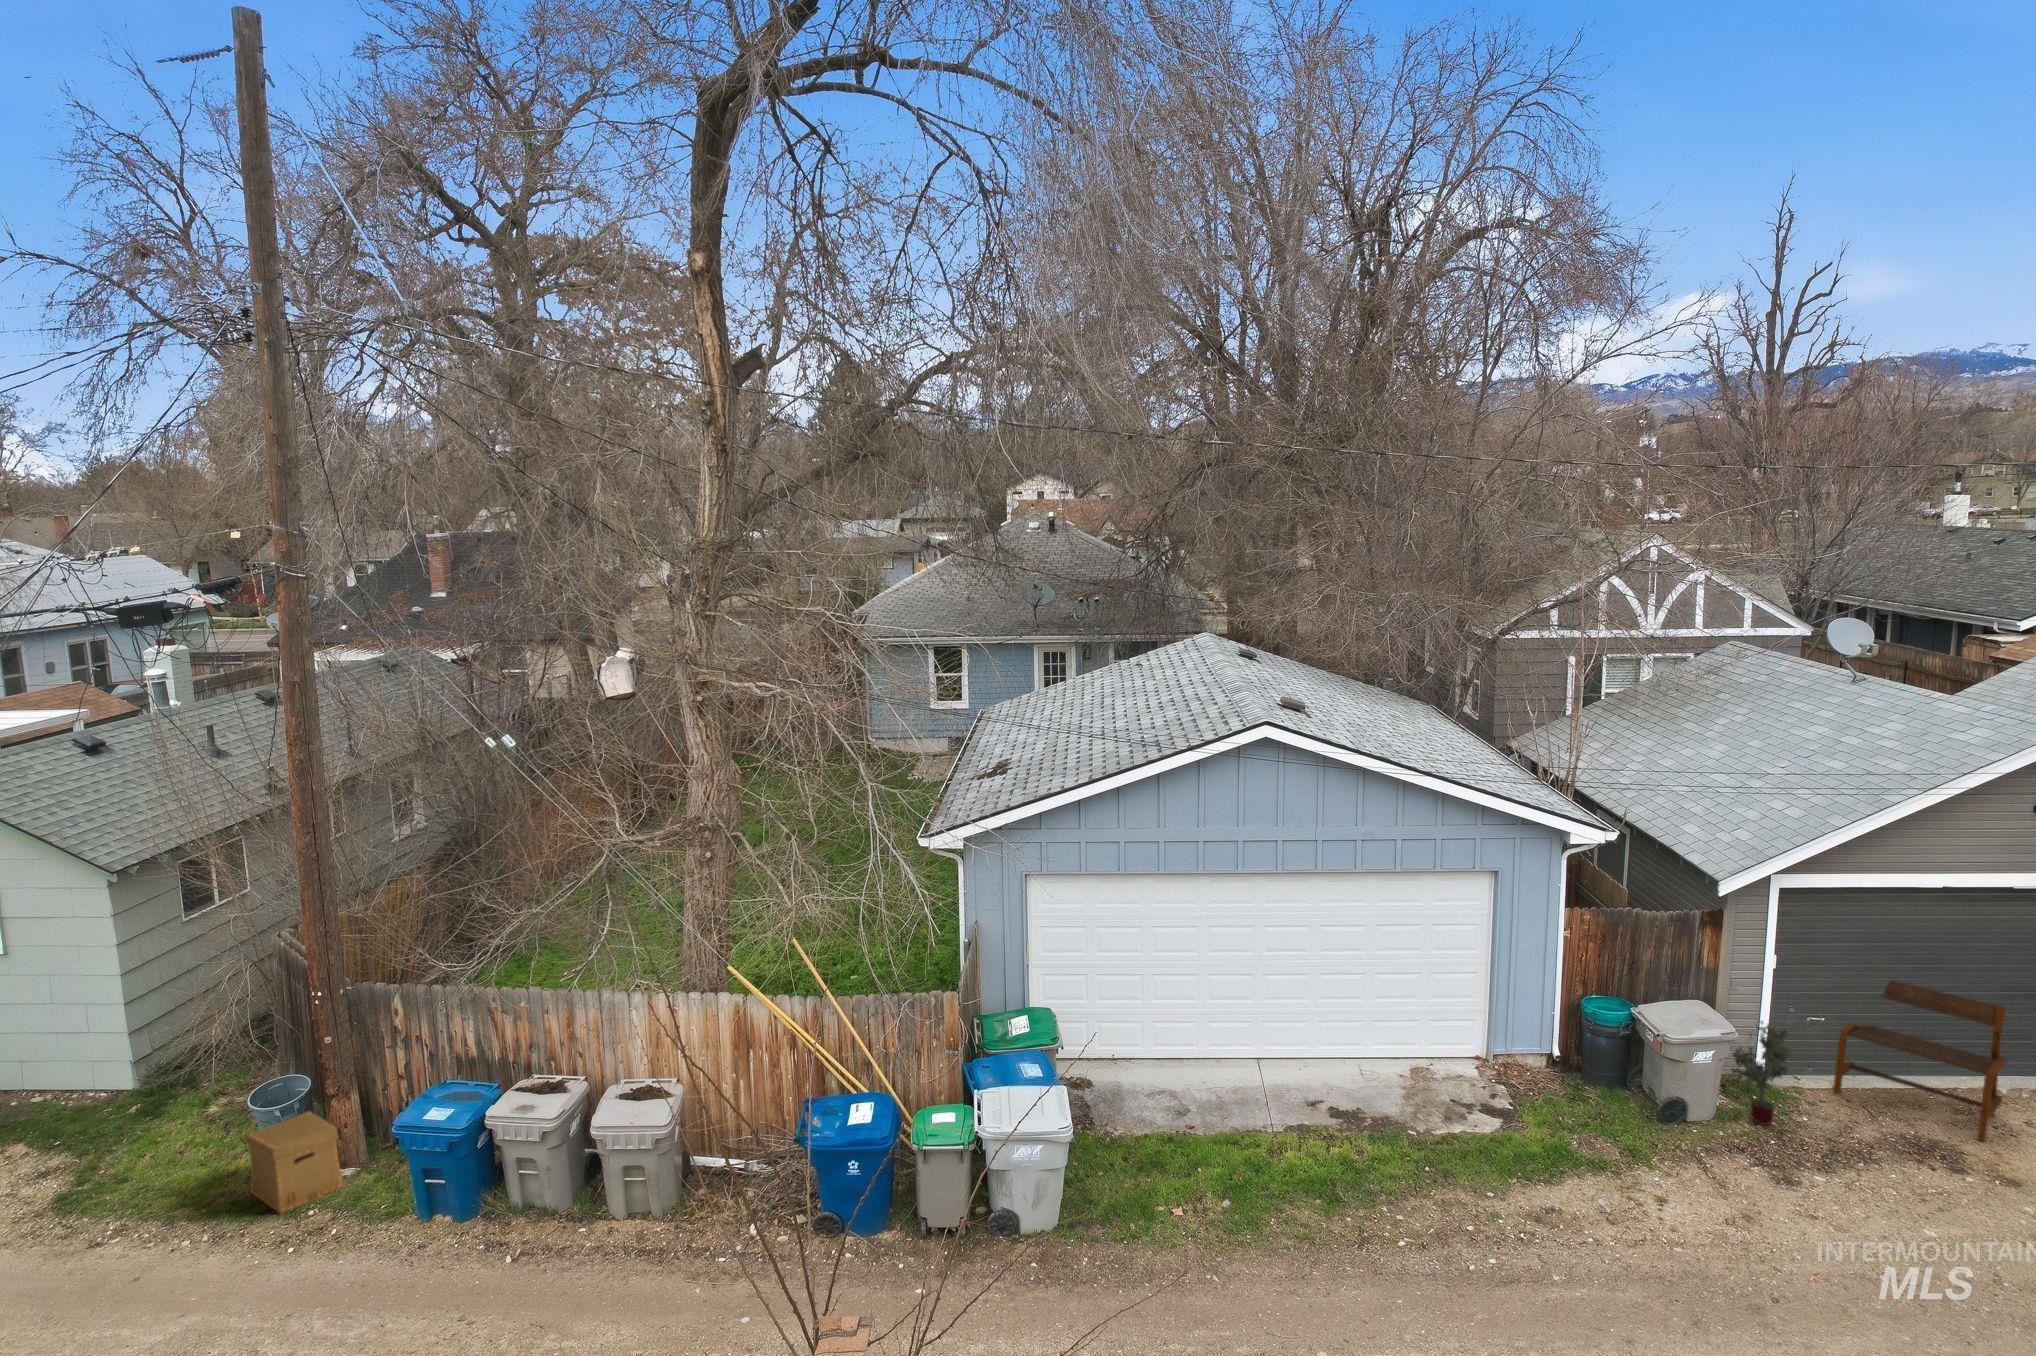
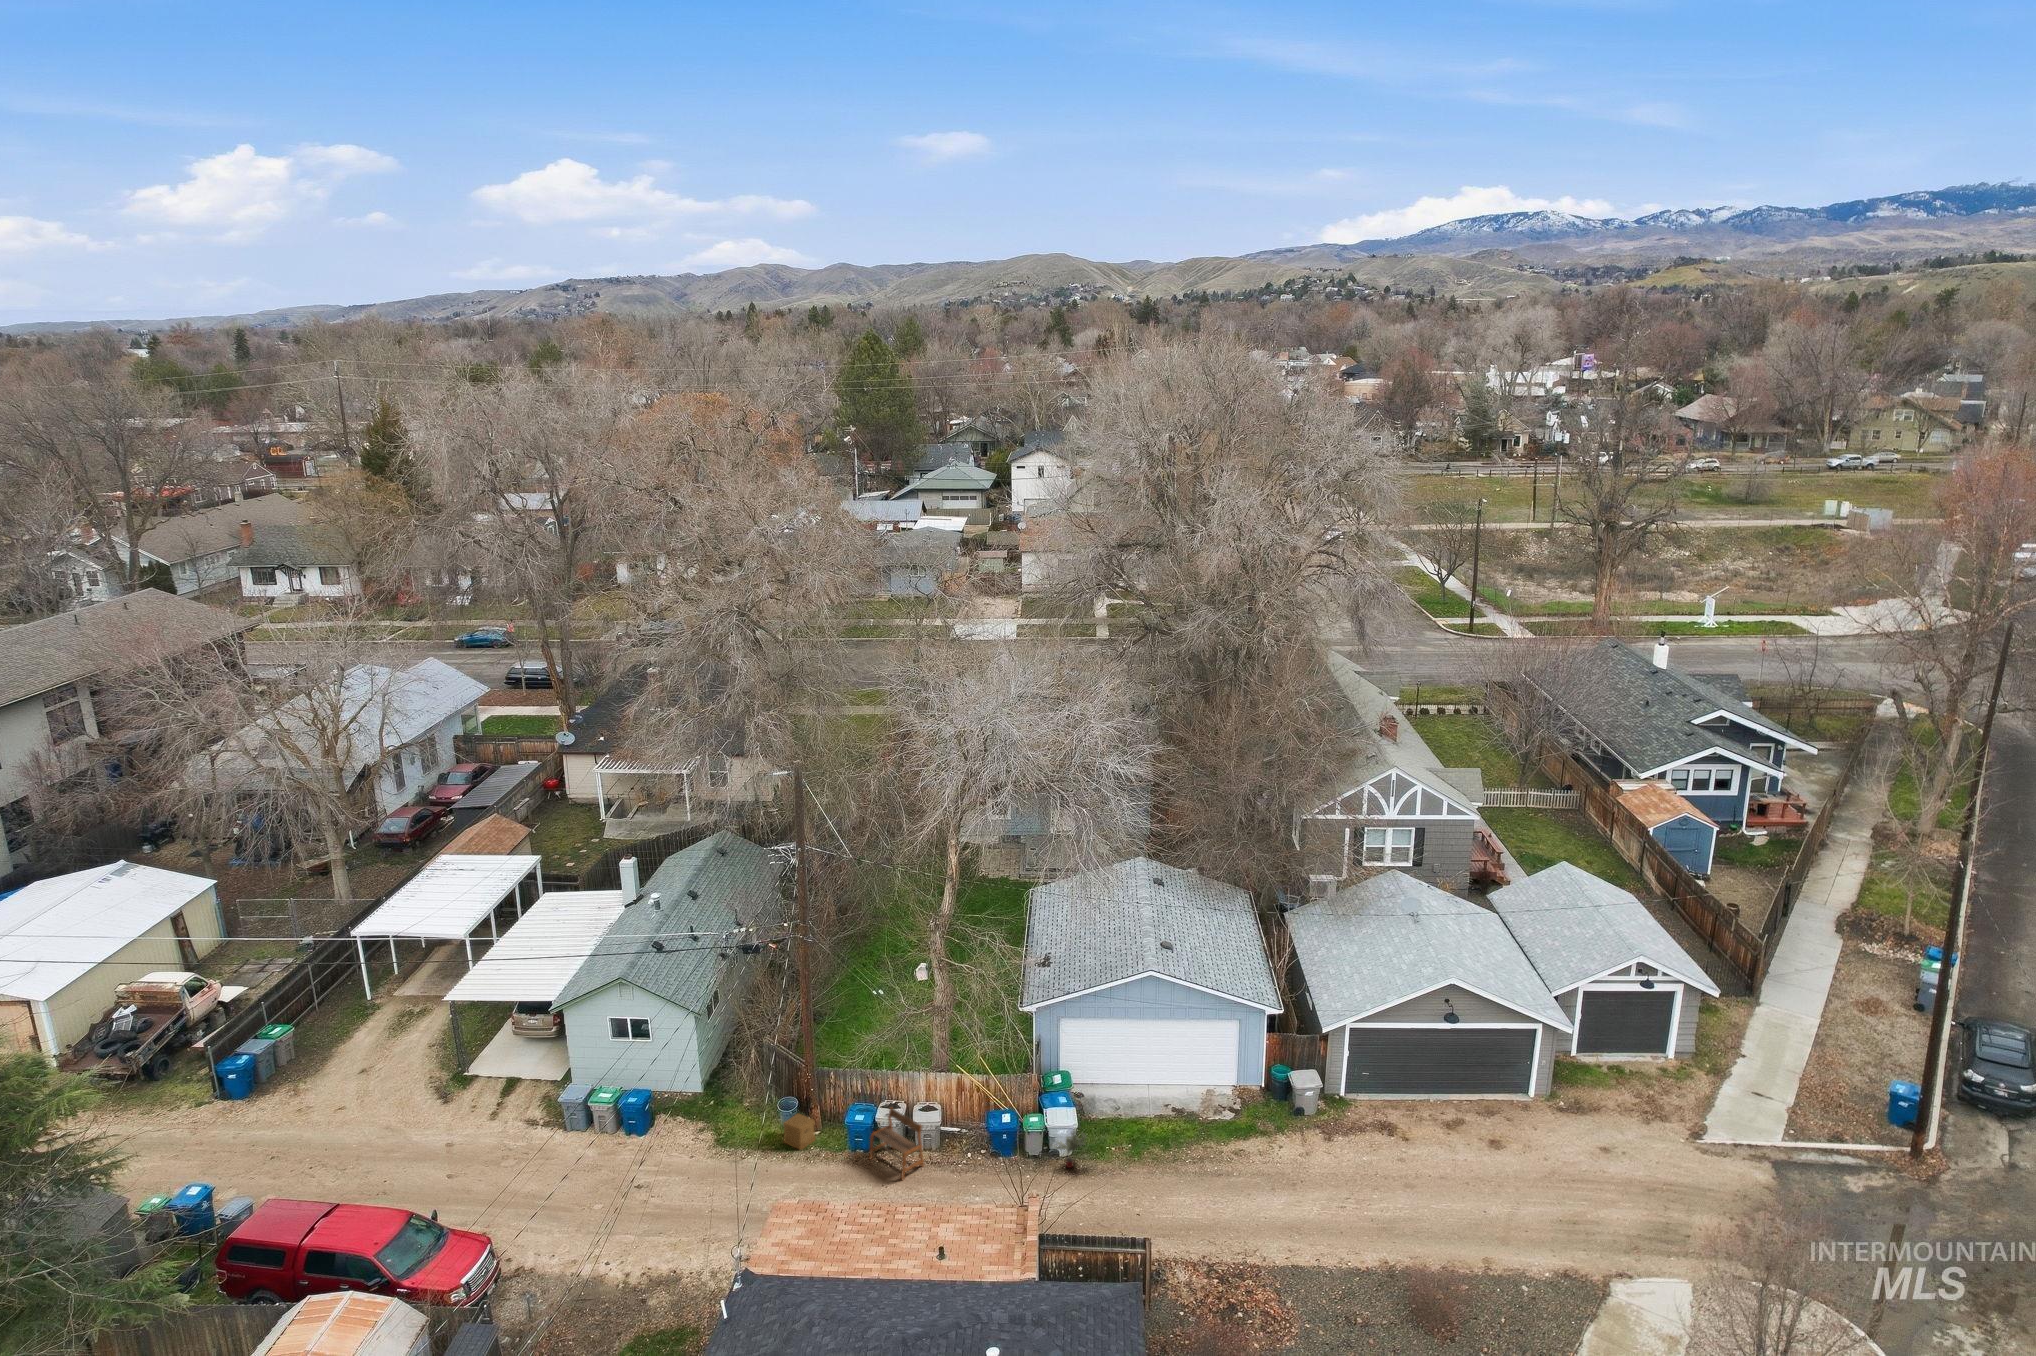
bench: present [1833,980,2006,1141] -> present [869,1108,924,1180]
potted tree: present [1731,1021,1792,1125] -> present [1055,1128,1086,1168]

